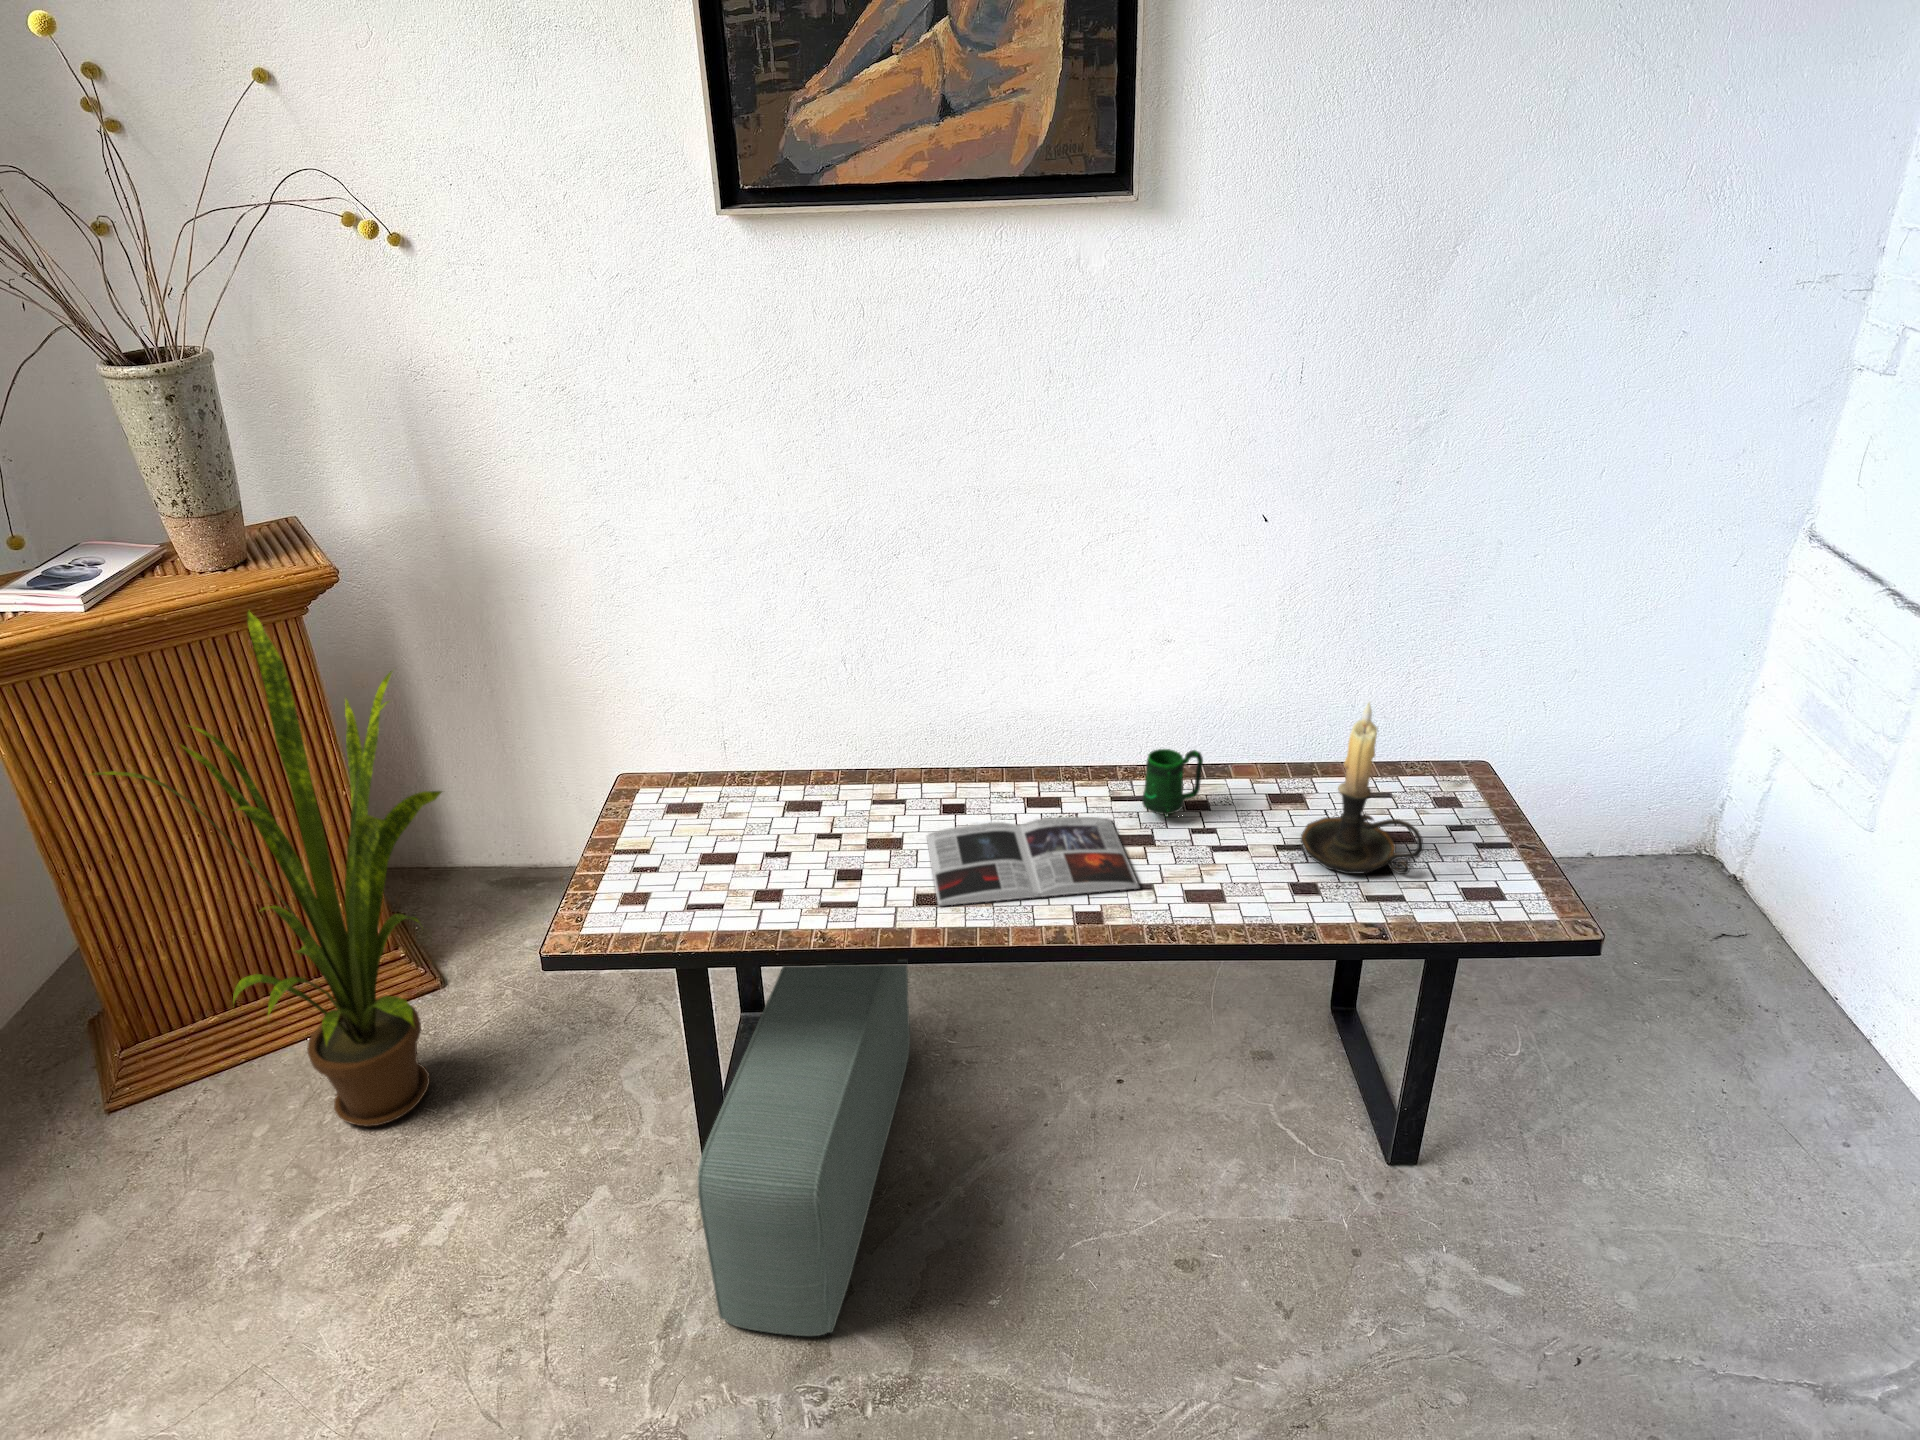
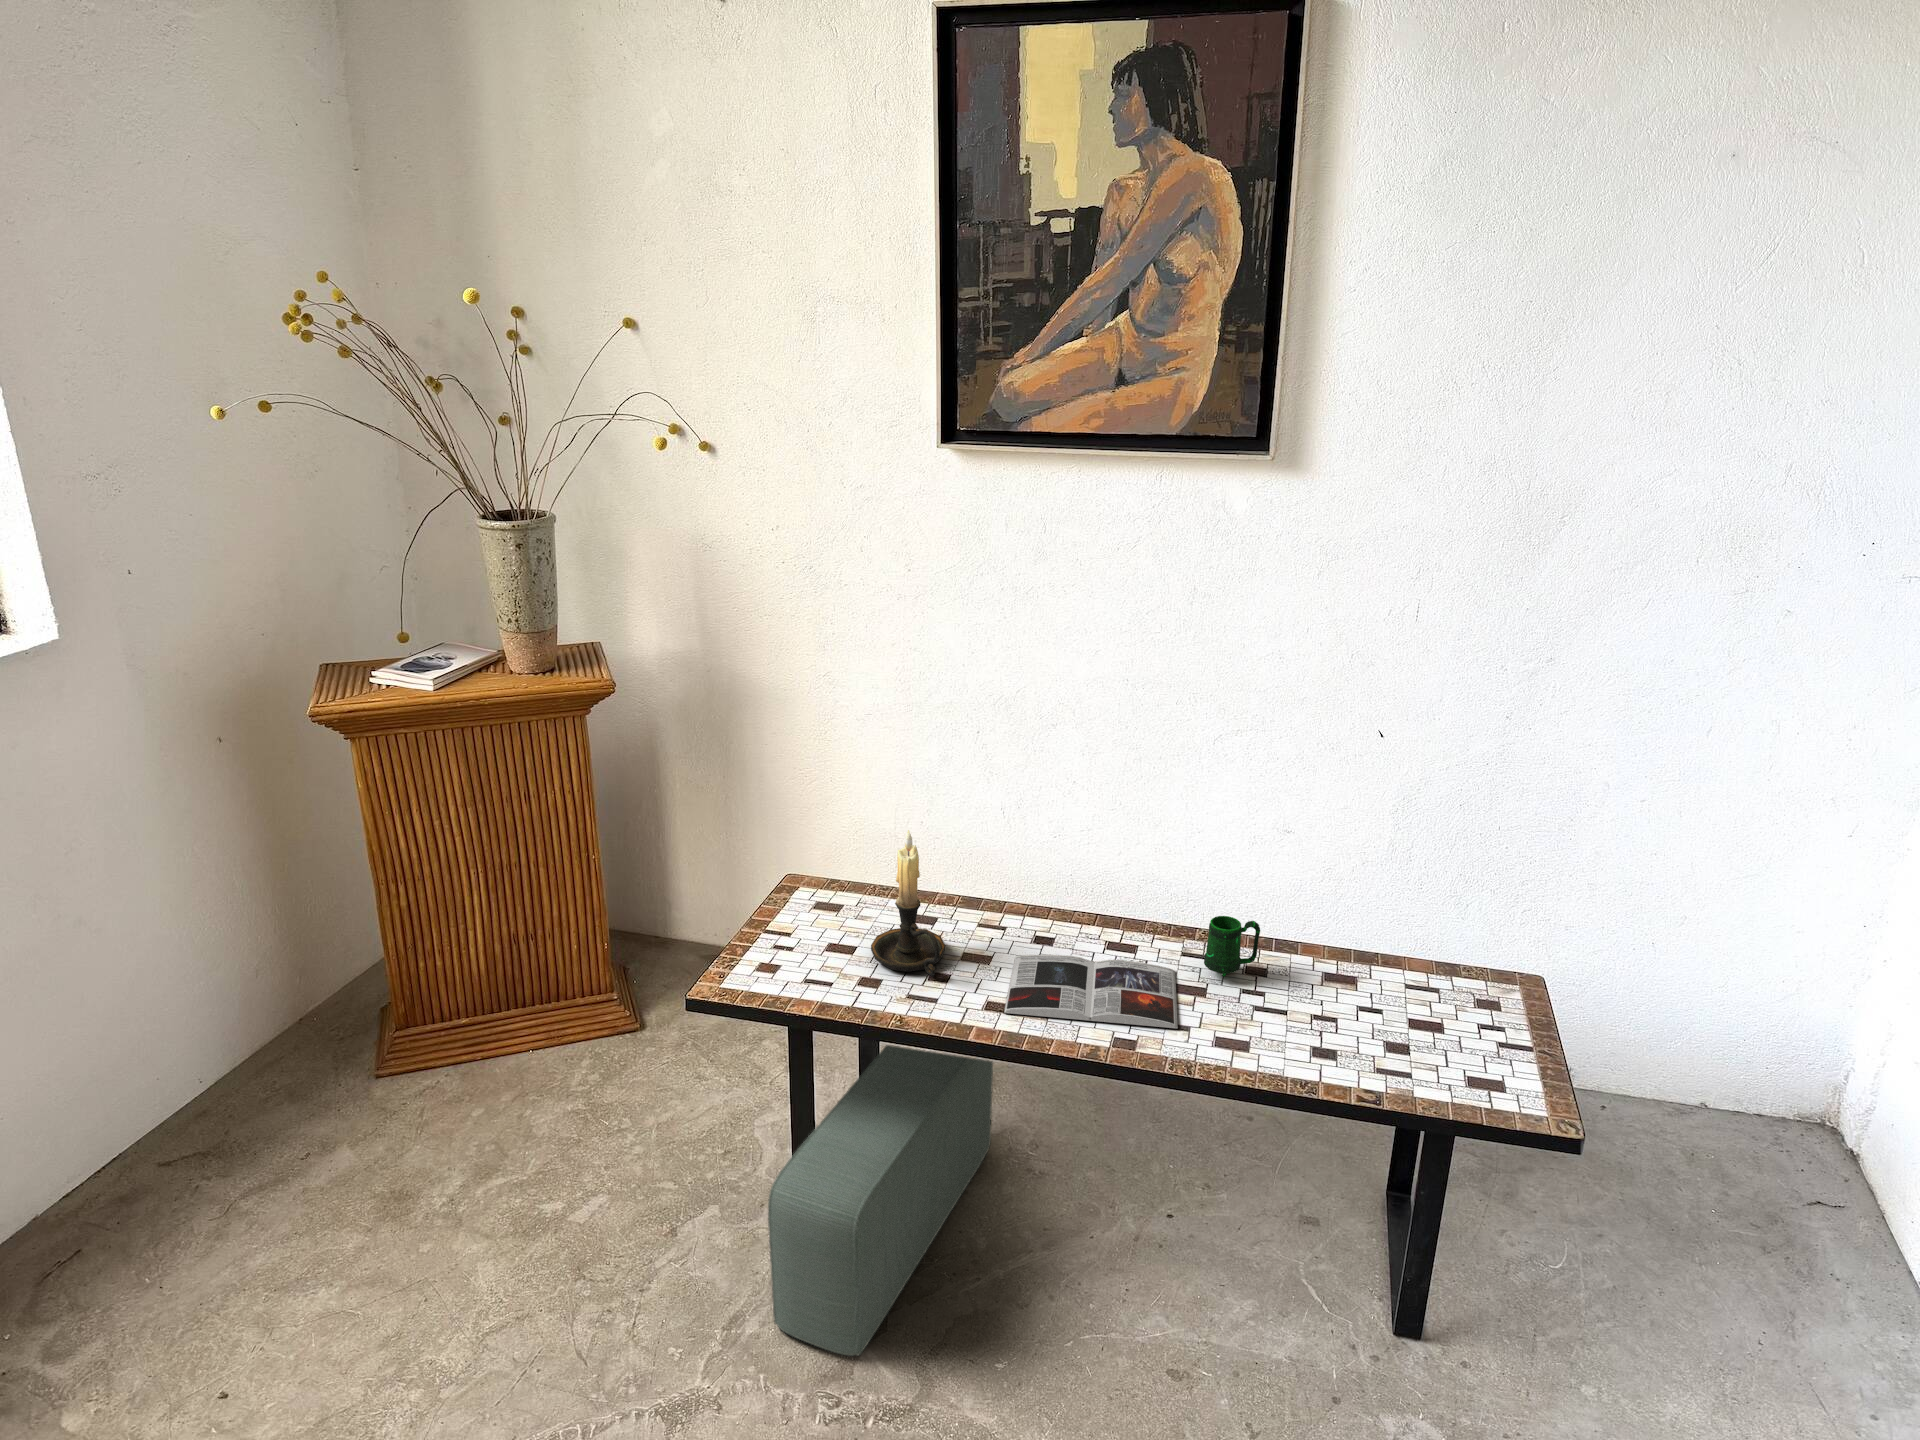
house plant: present [92,611,442,1126] -> none [407,705,654,1123]
candle holder: present [1301,703,1423,874] -> present [871,830,945,976]

